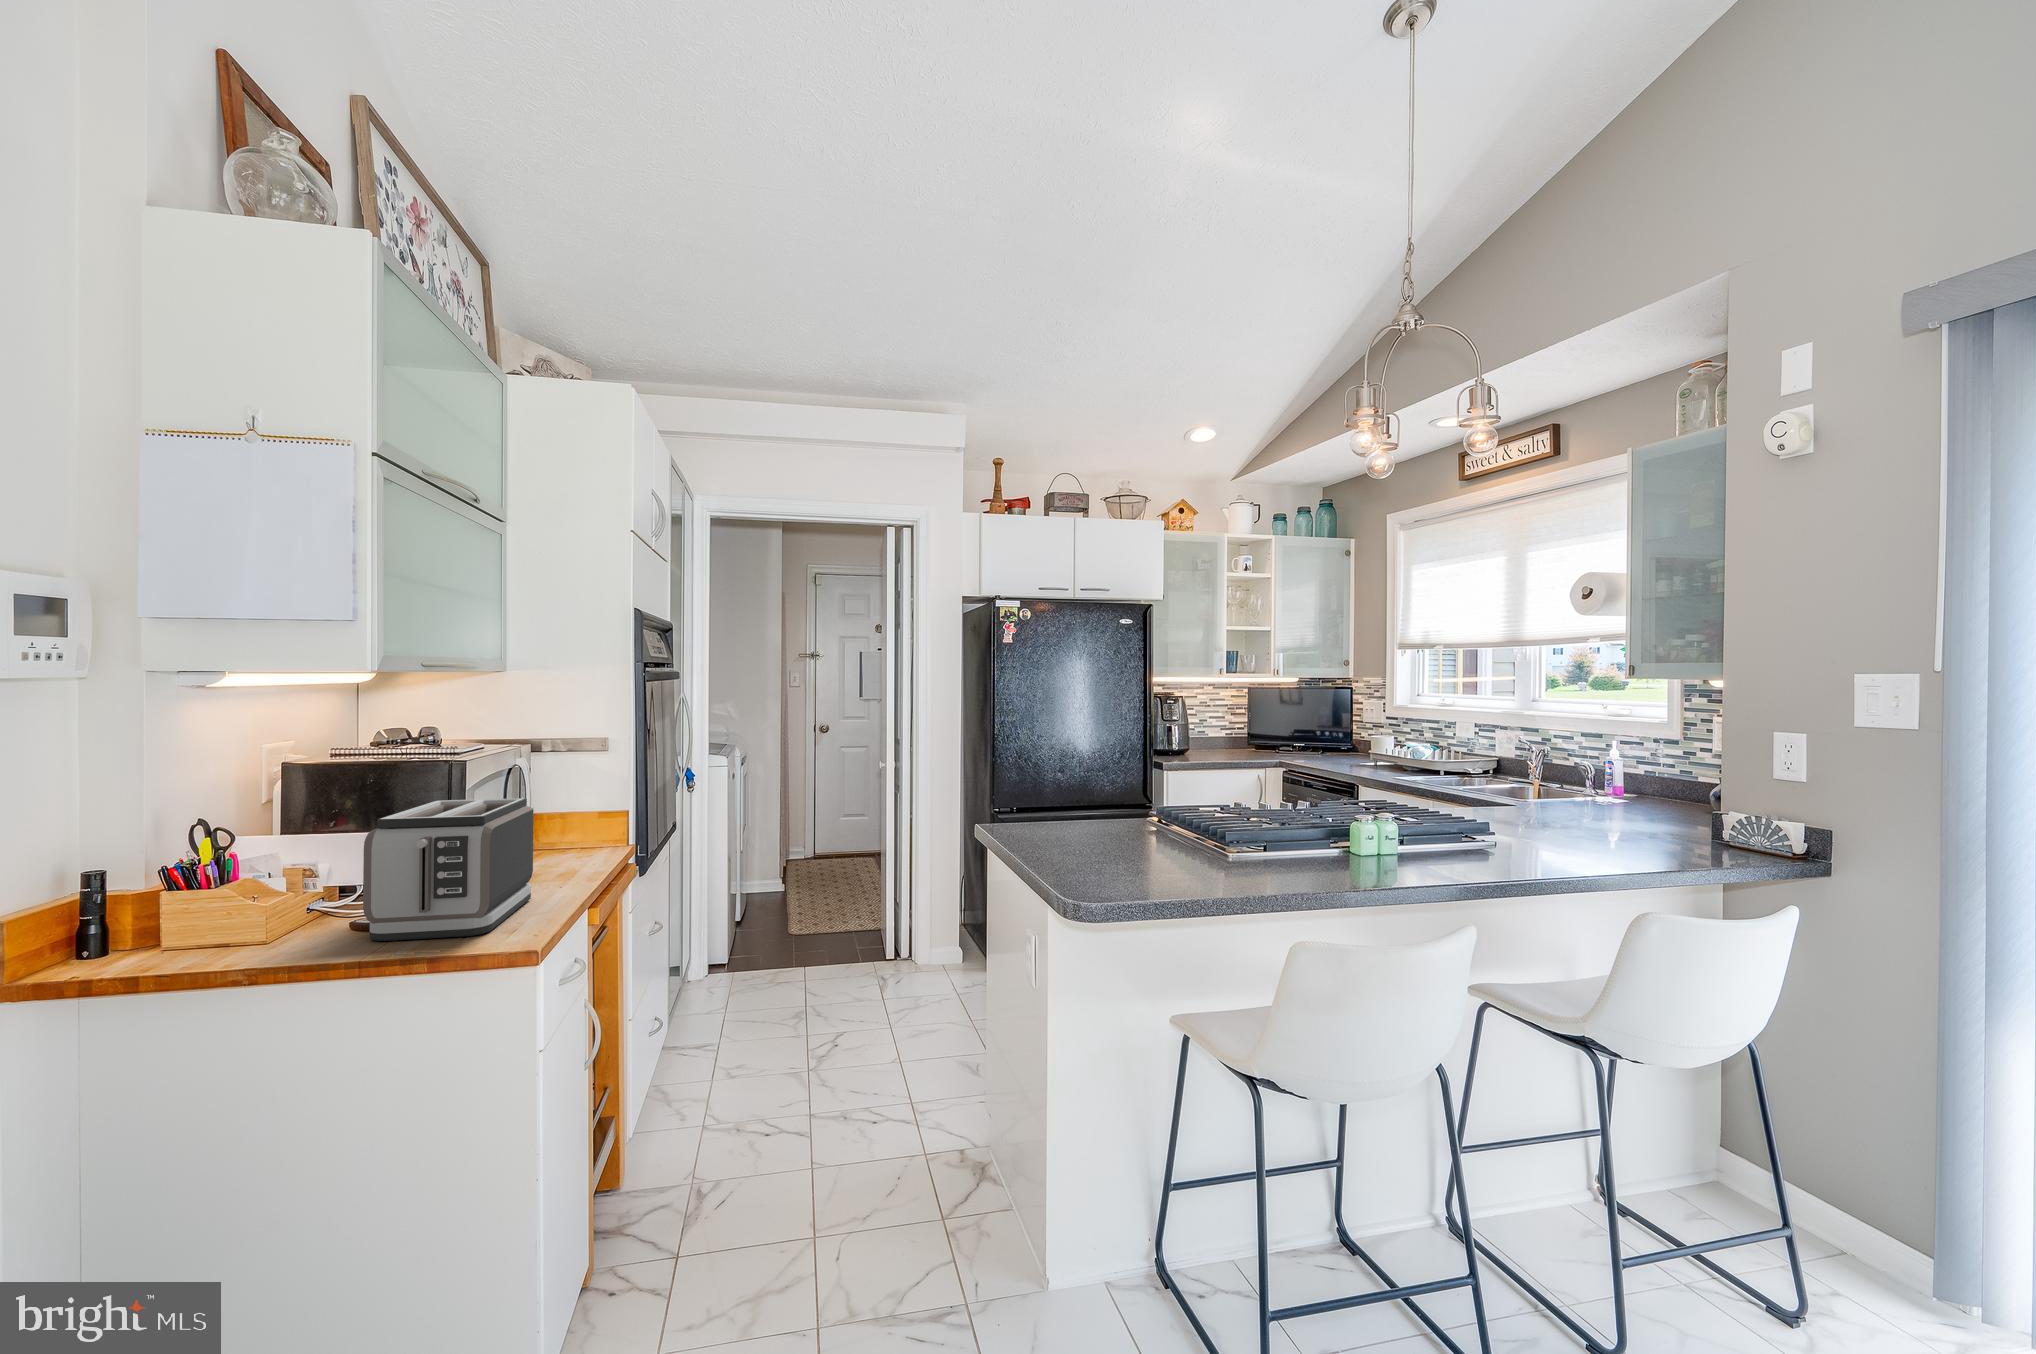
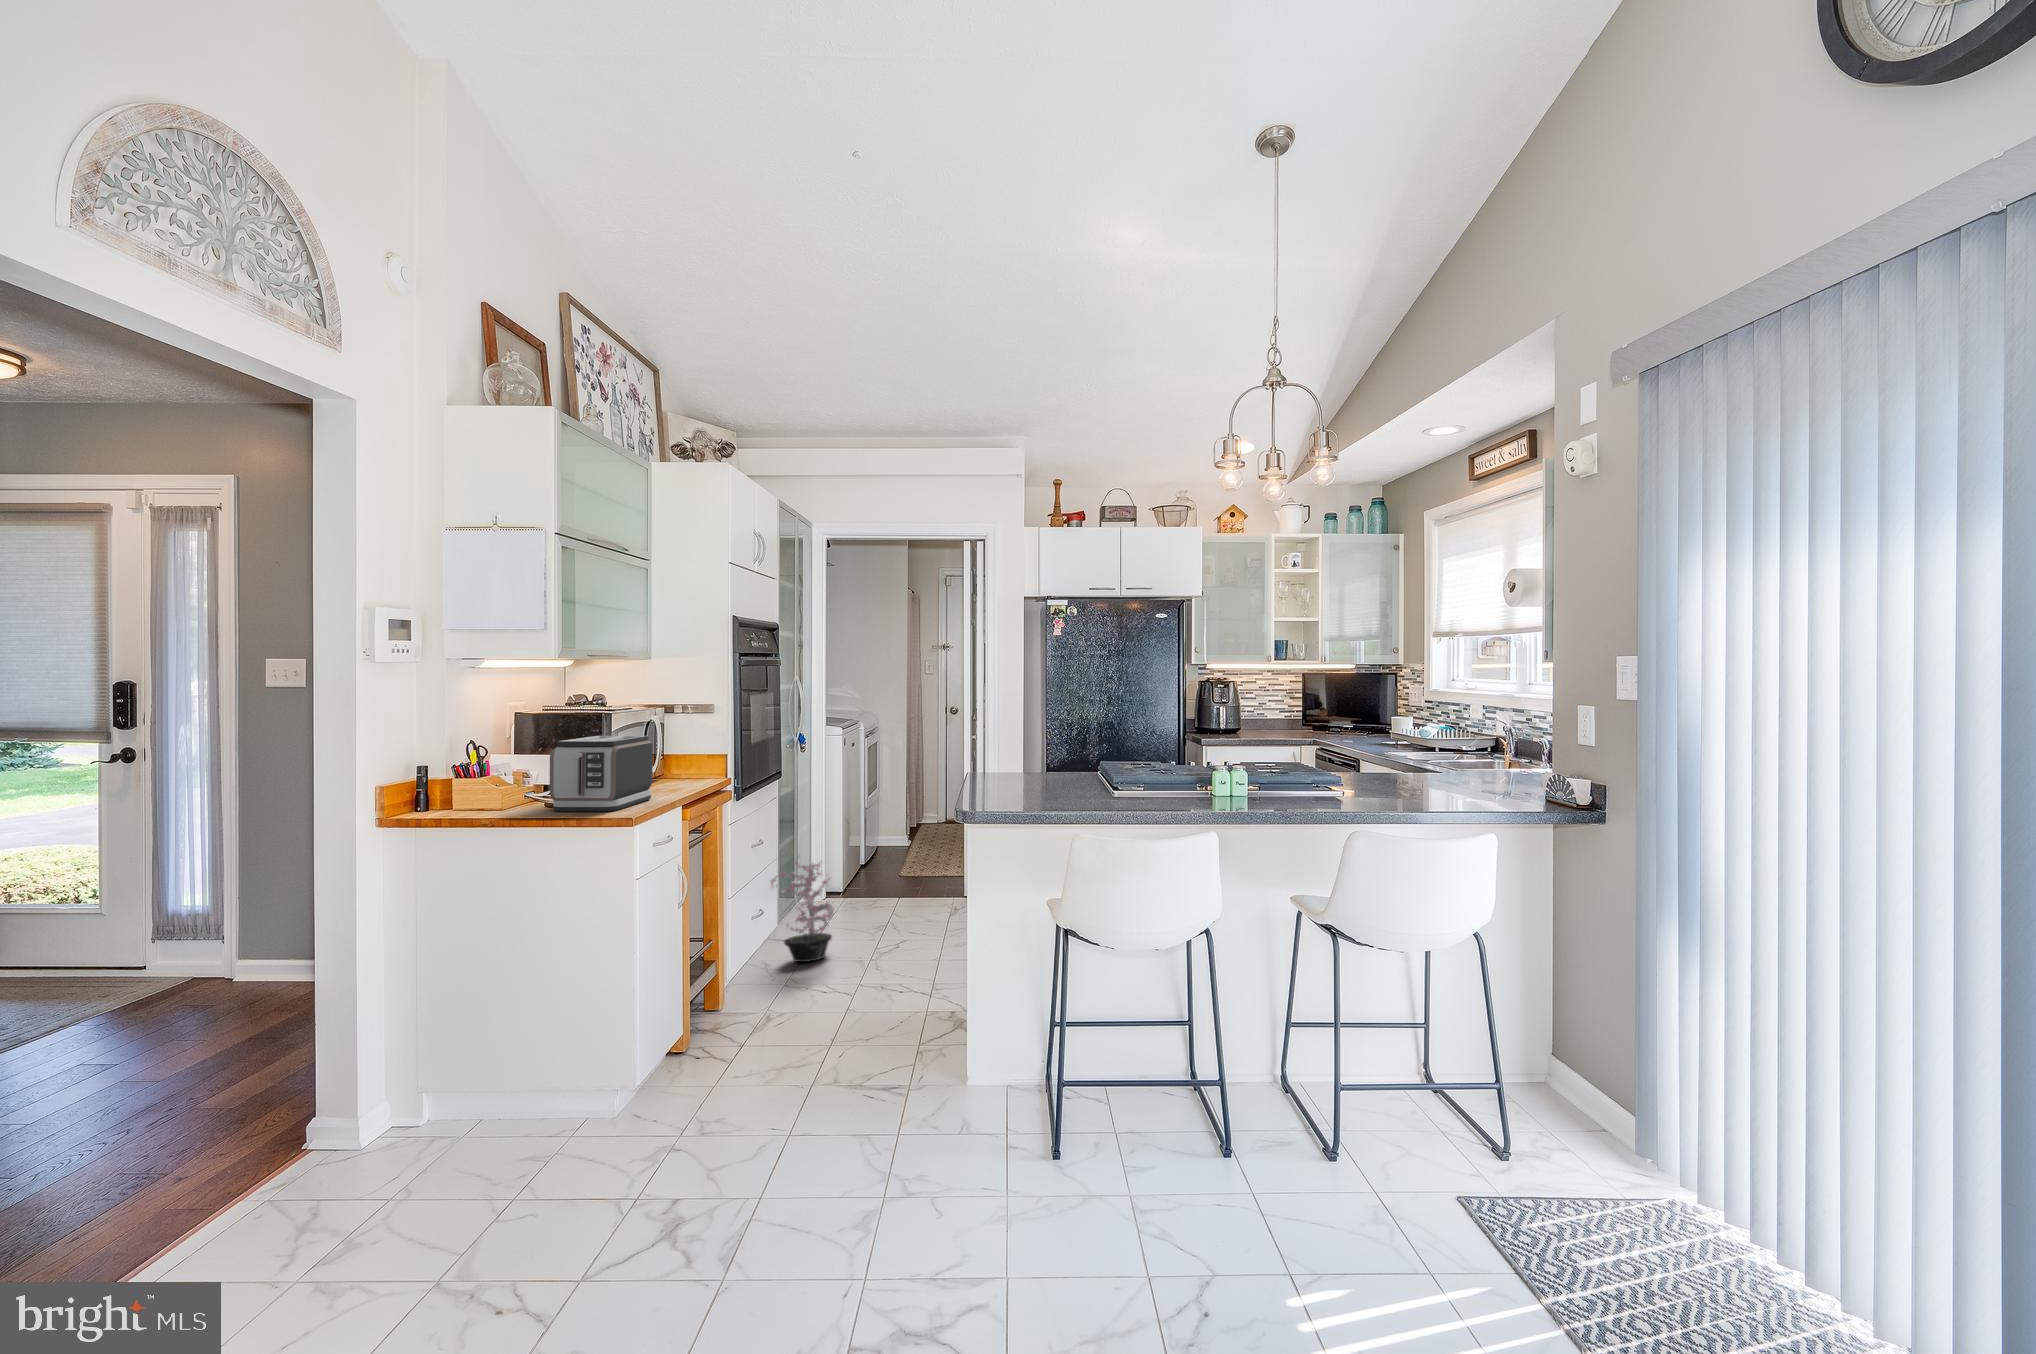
potted plant: none [666,934,764,1091] -> present [770,856,834,962]

